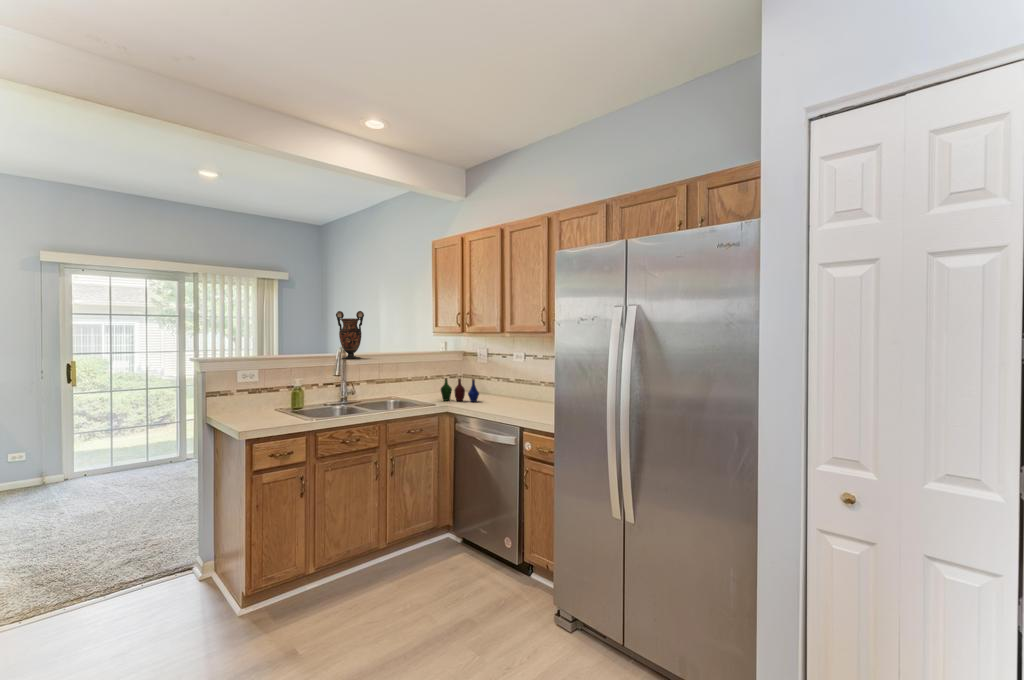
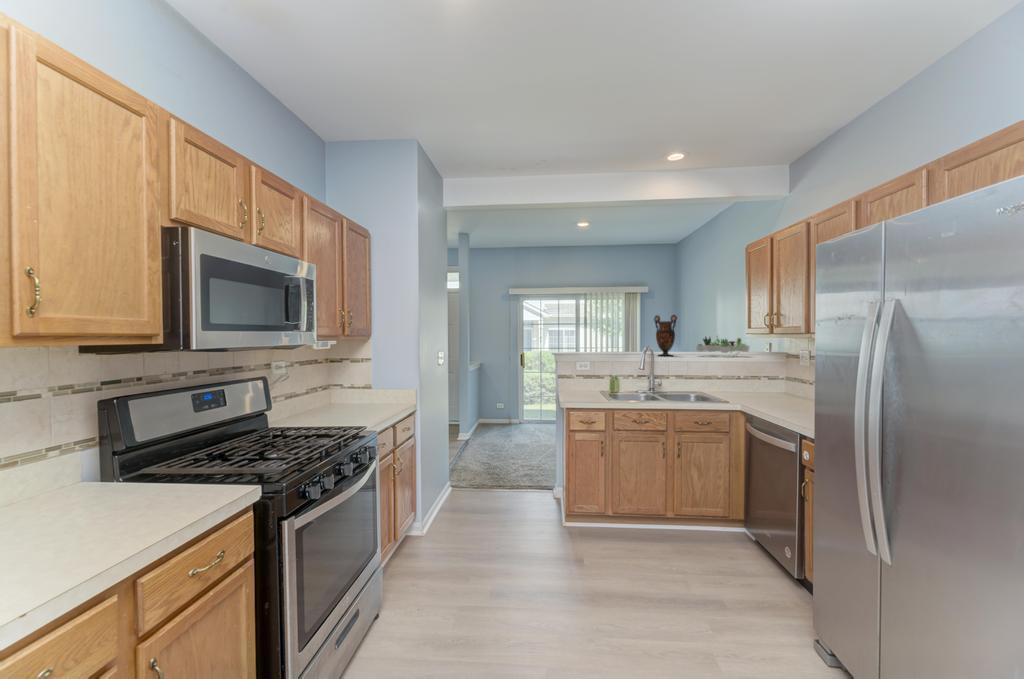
succulent plant: none [382,332,437,356] -> present [696,337,750,353]
bottle: present [441,378,479,402] -> none [745,379,786,406]

